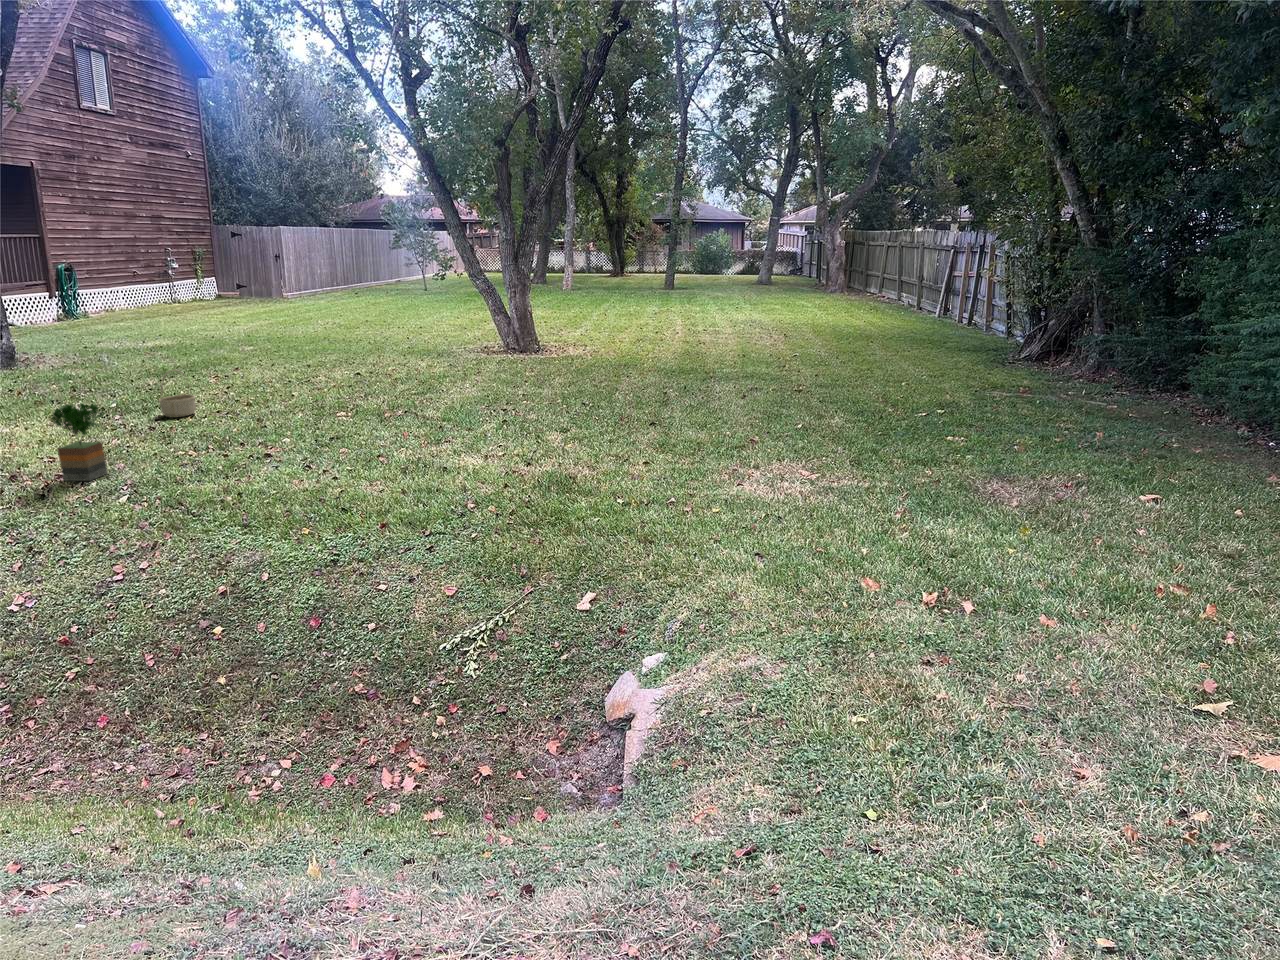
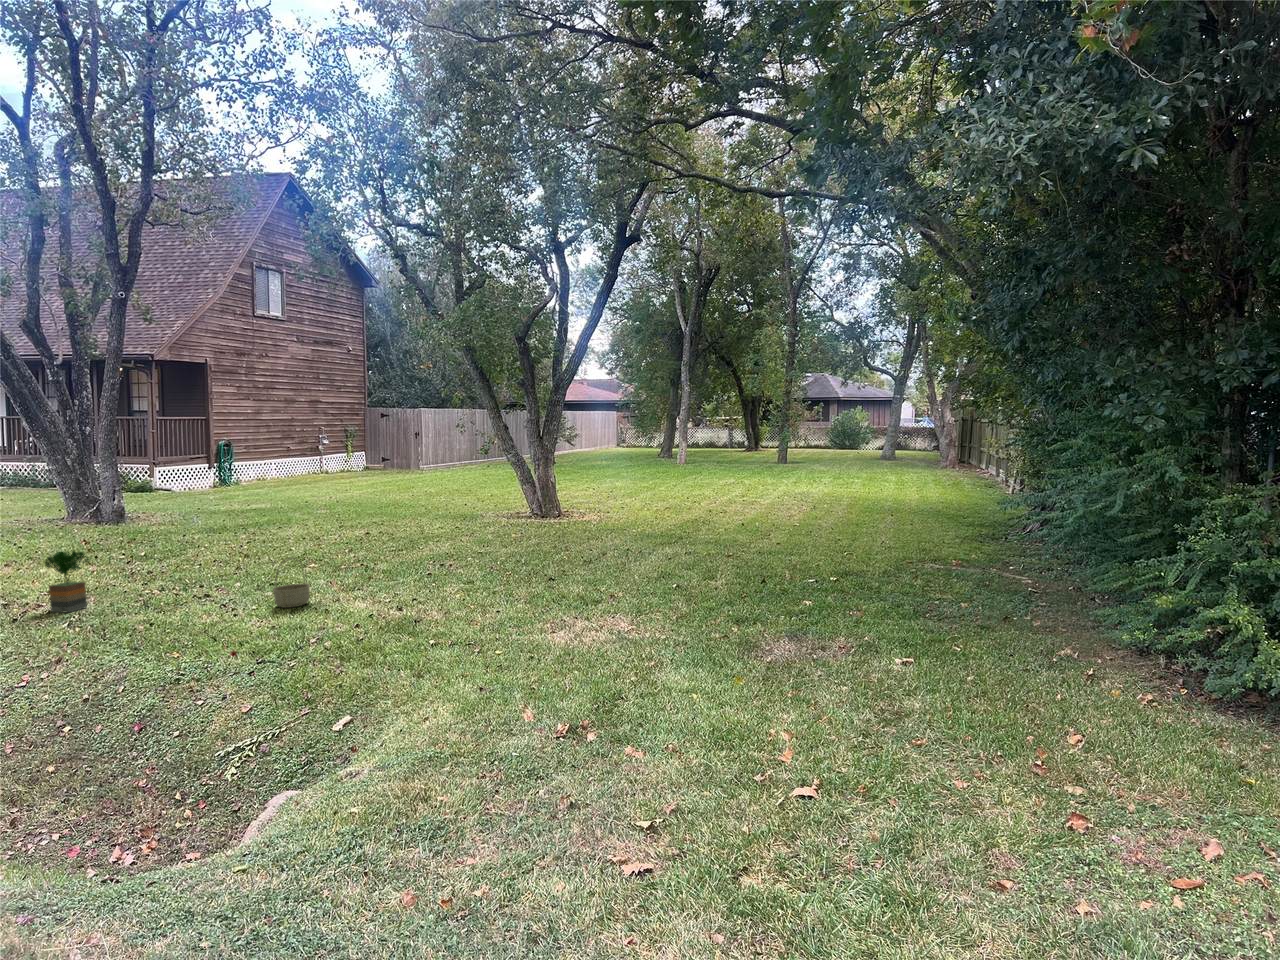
basket: present [159,370,196,418] -> present [273,558,310,608]

